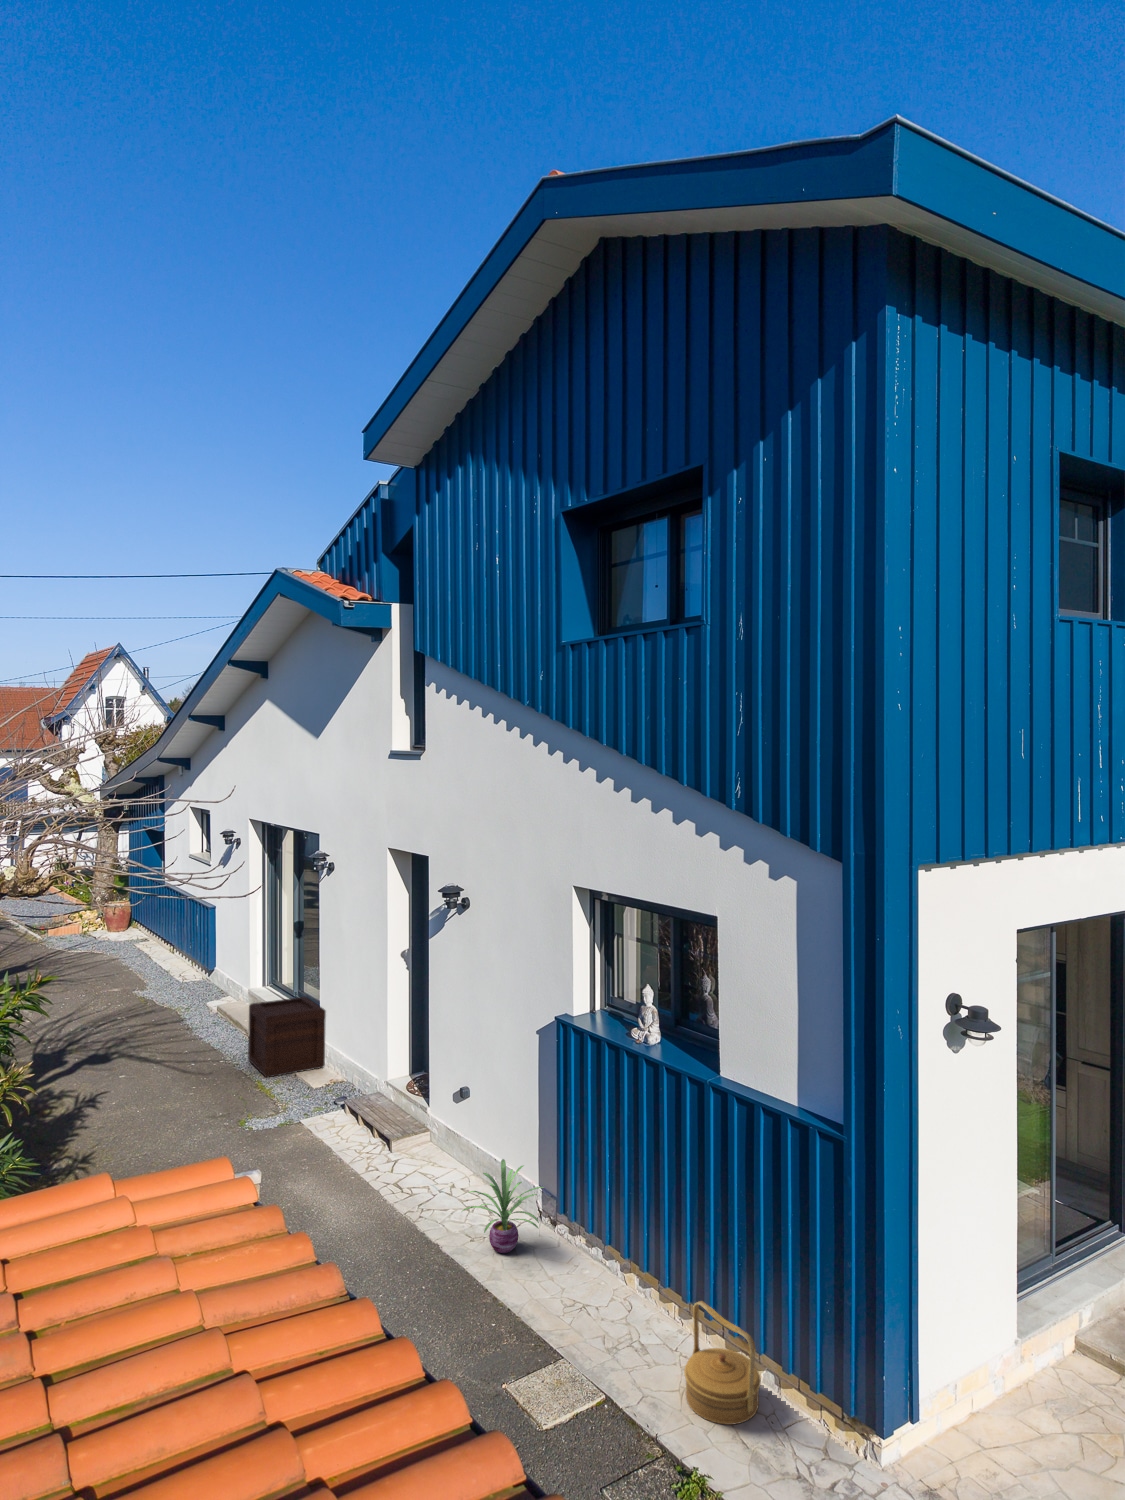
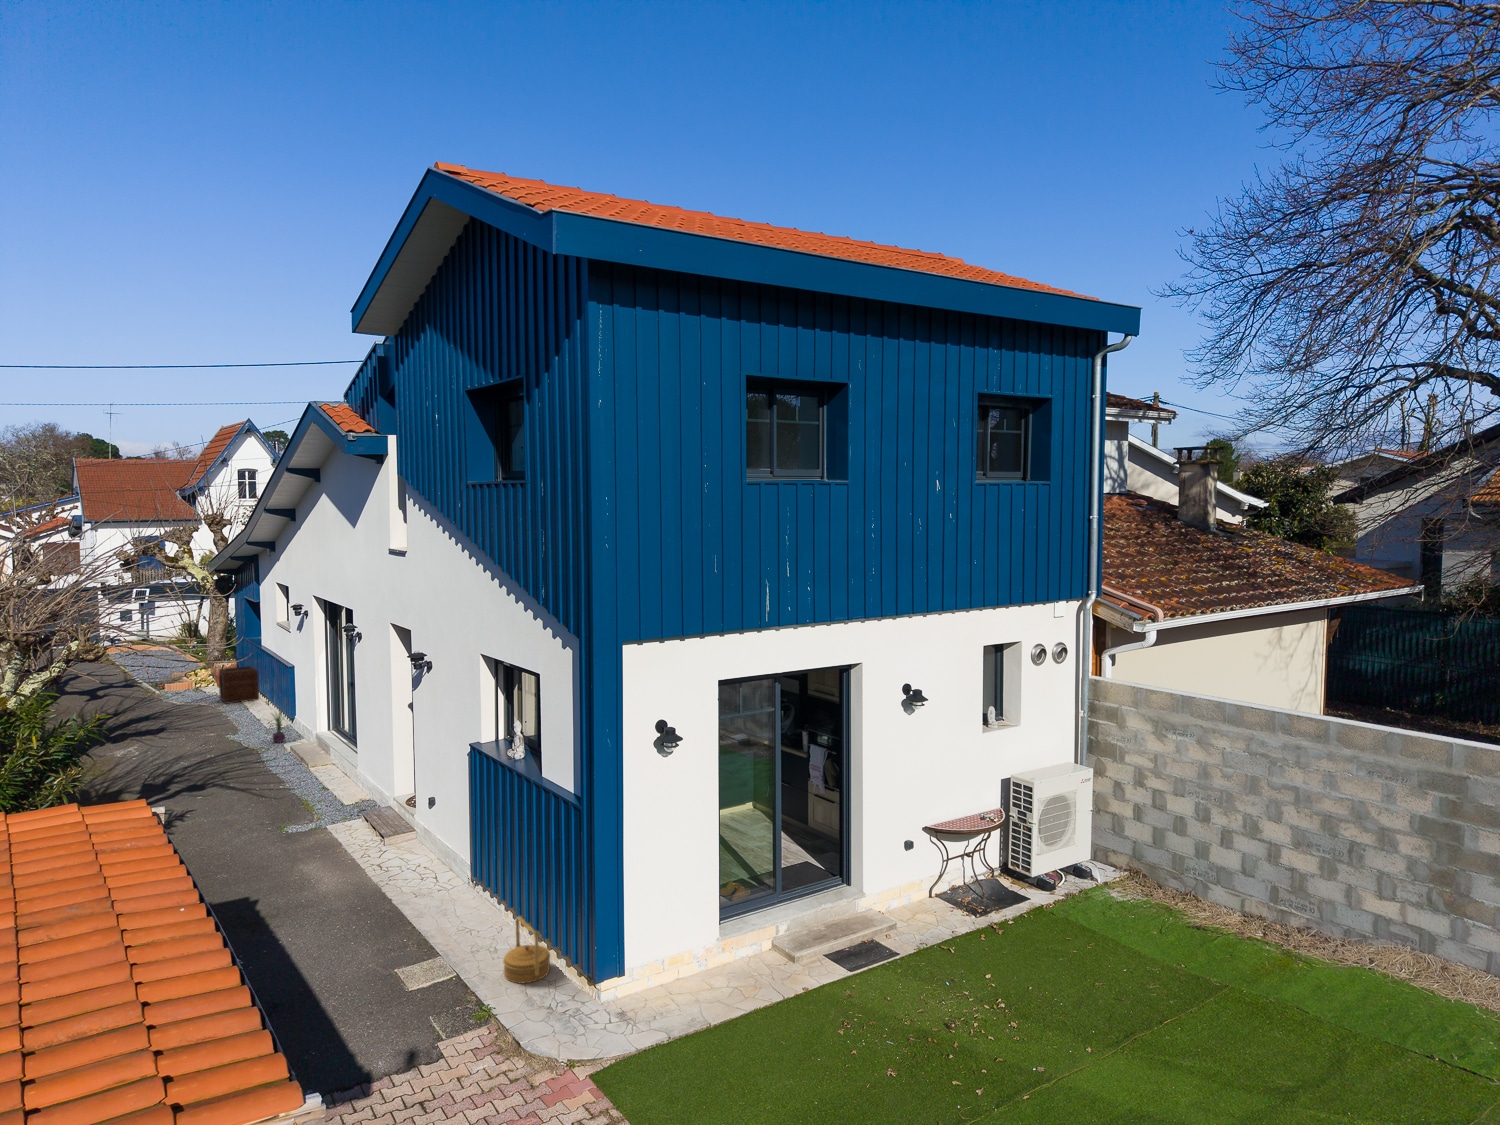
wooden crate: present [248,997,326,1077] -> present [219,666,259,704]
decorative plant: present [462,1159,544,1253] -> present [272,710,287,743]

